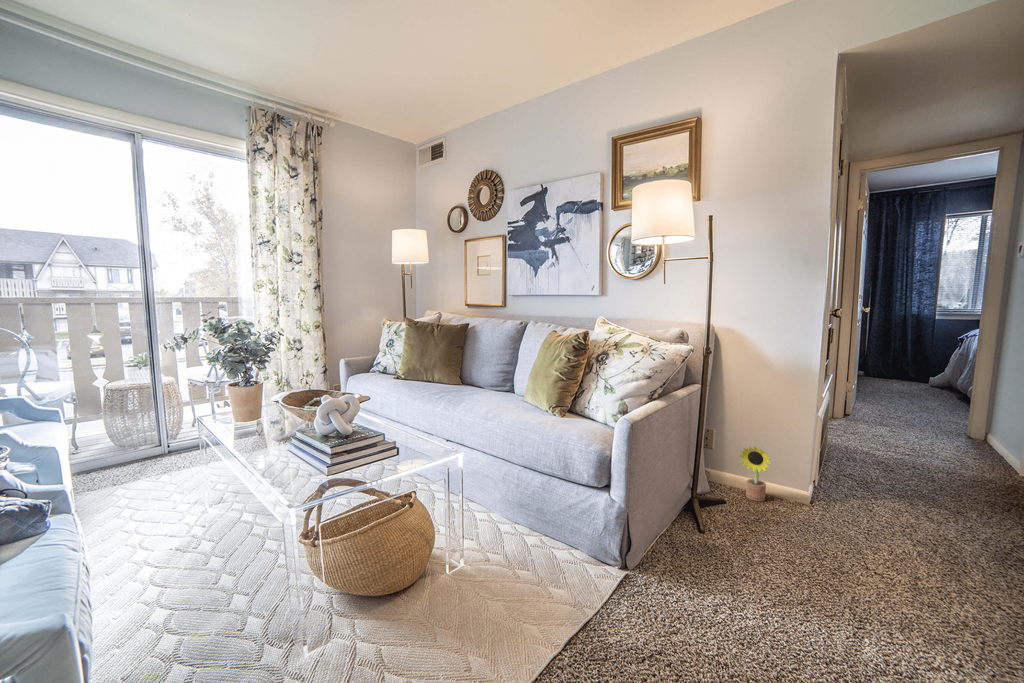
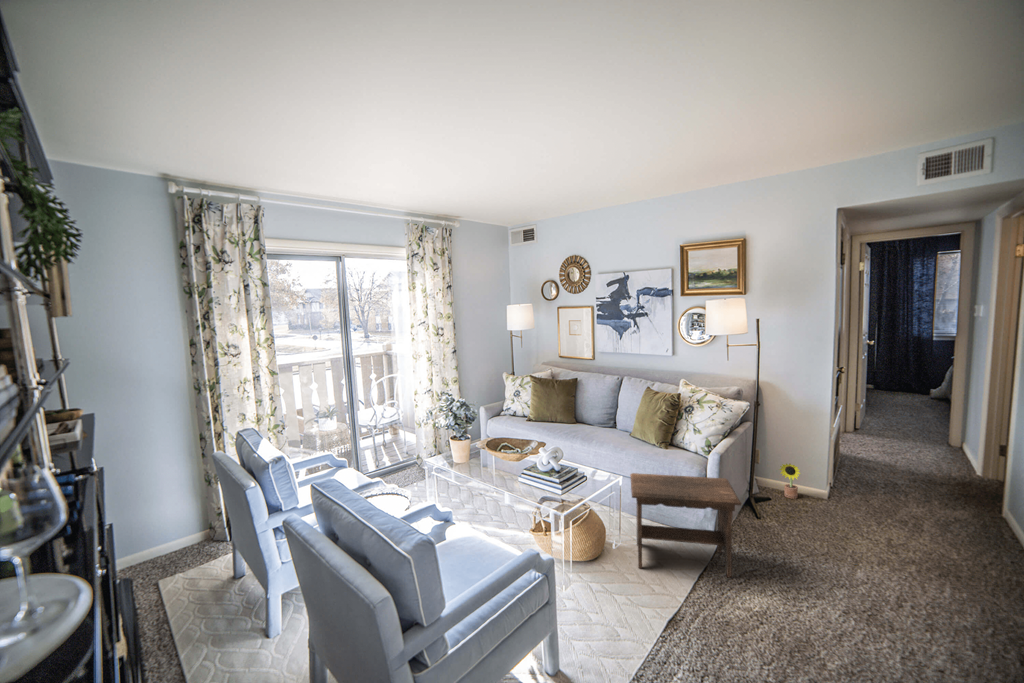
footstool: none [445,448,645,652] -> present [630,473,741,578]

